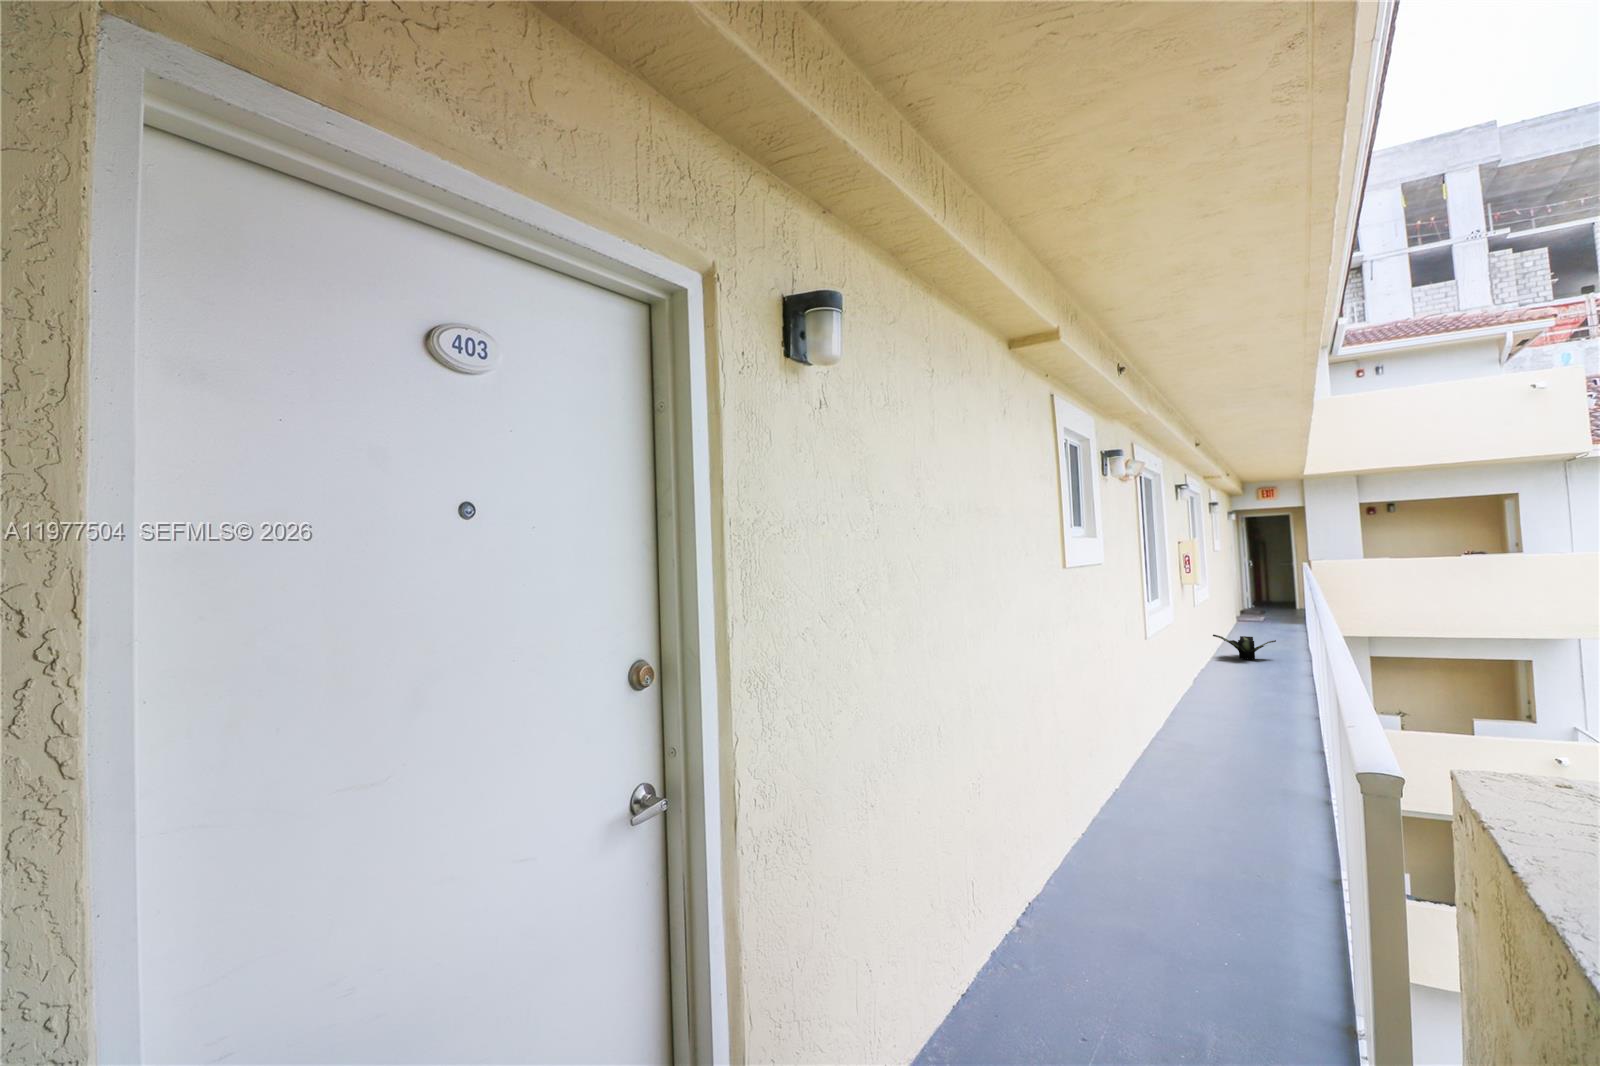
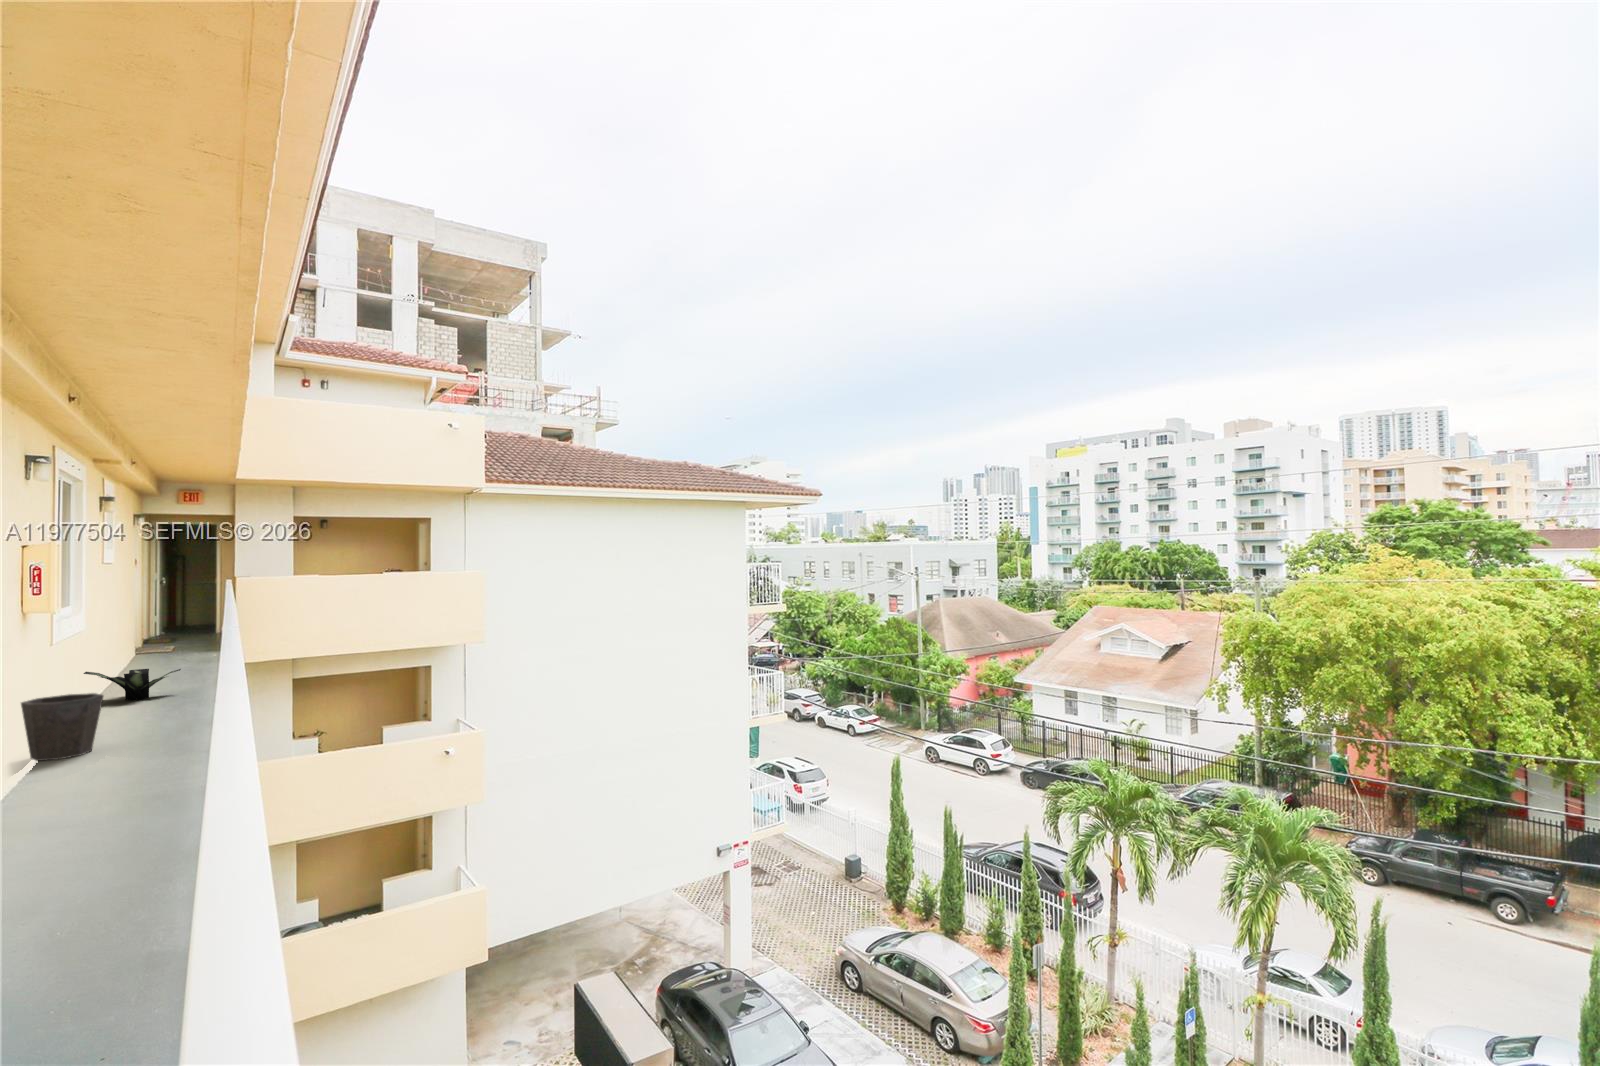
waste bin: none [1188,656,1234,699] -> present [21,693,103,761]

